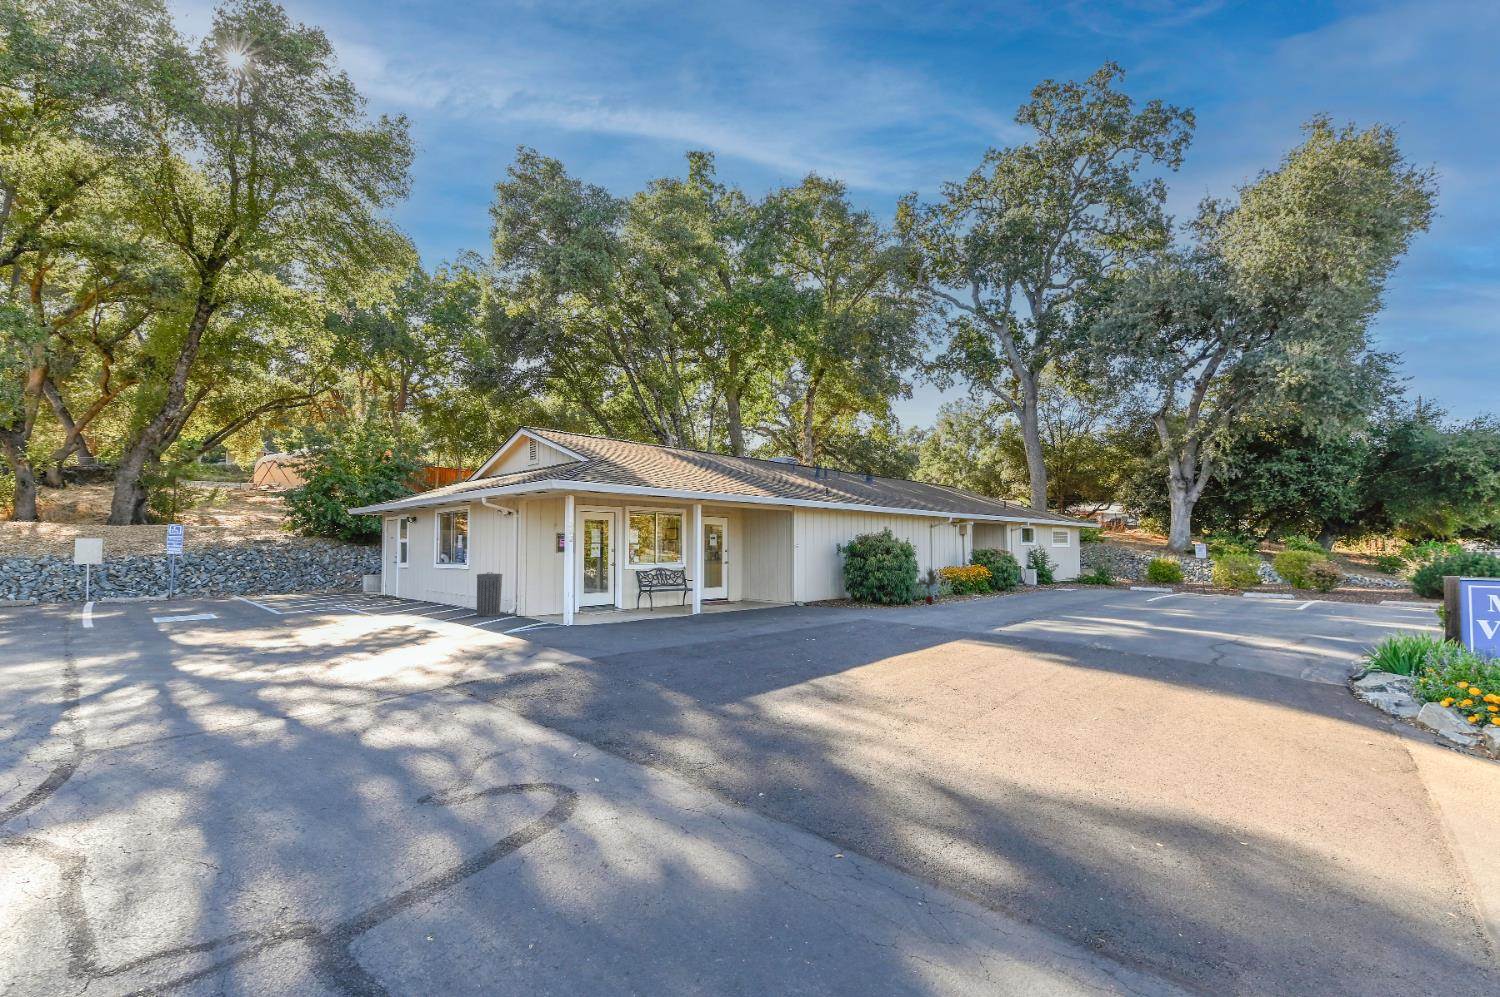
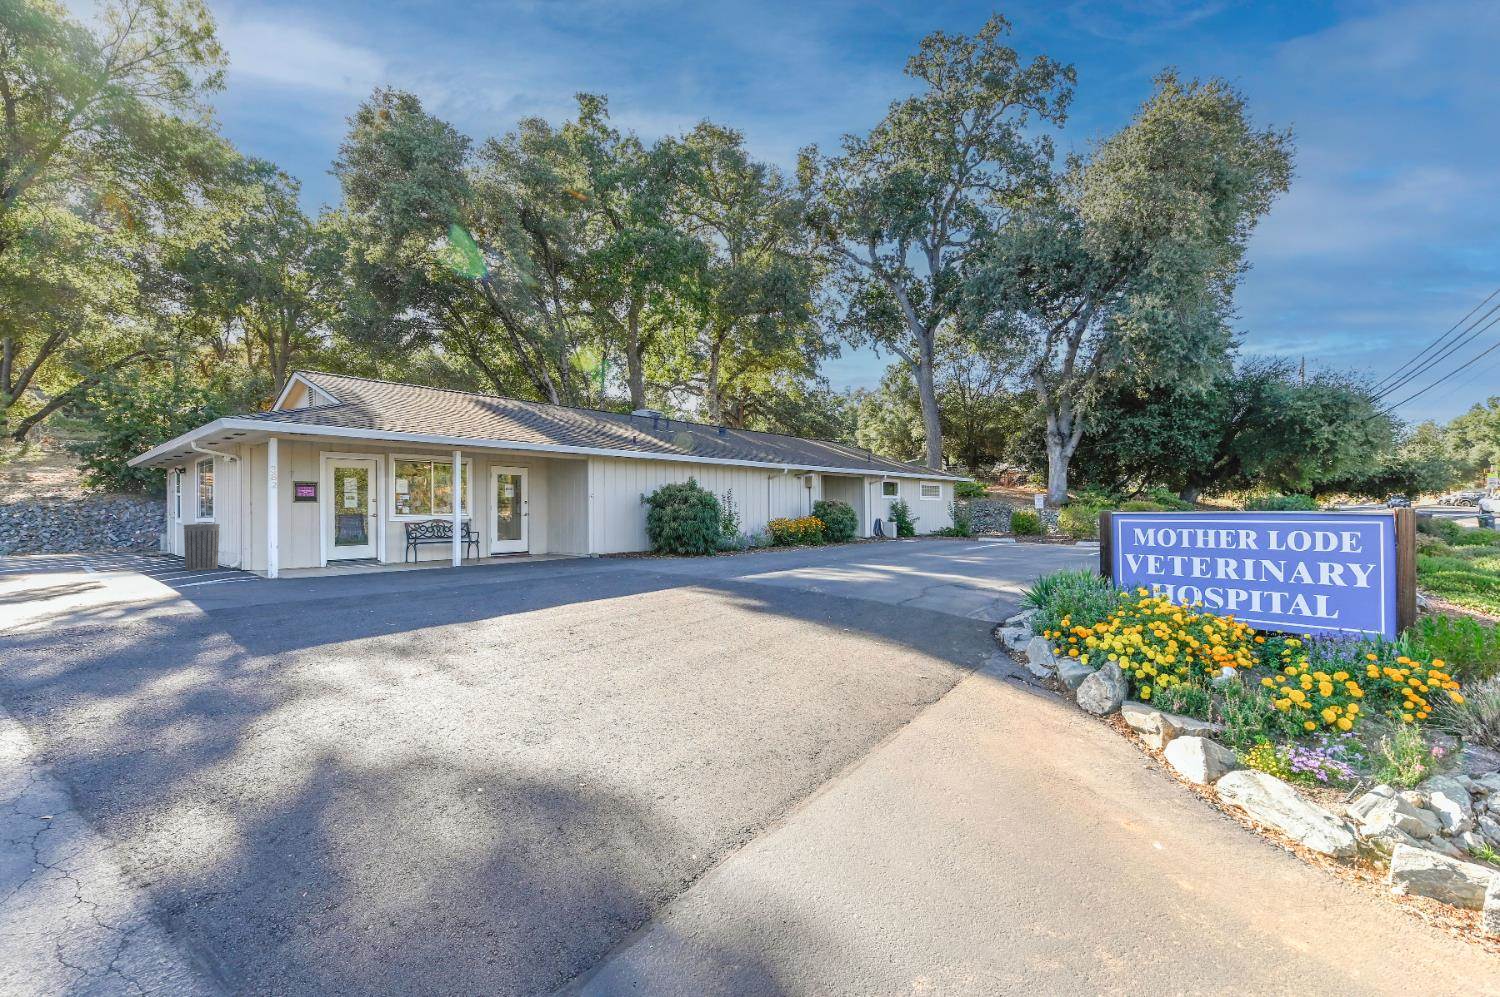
potted tree: present [919,568,937,603] -> none [721,516,745,555]

